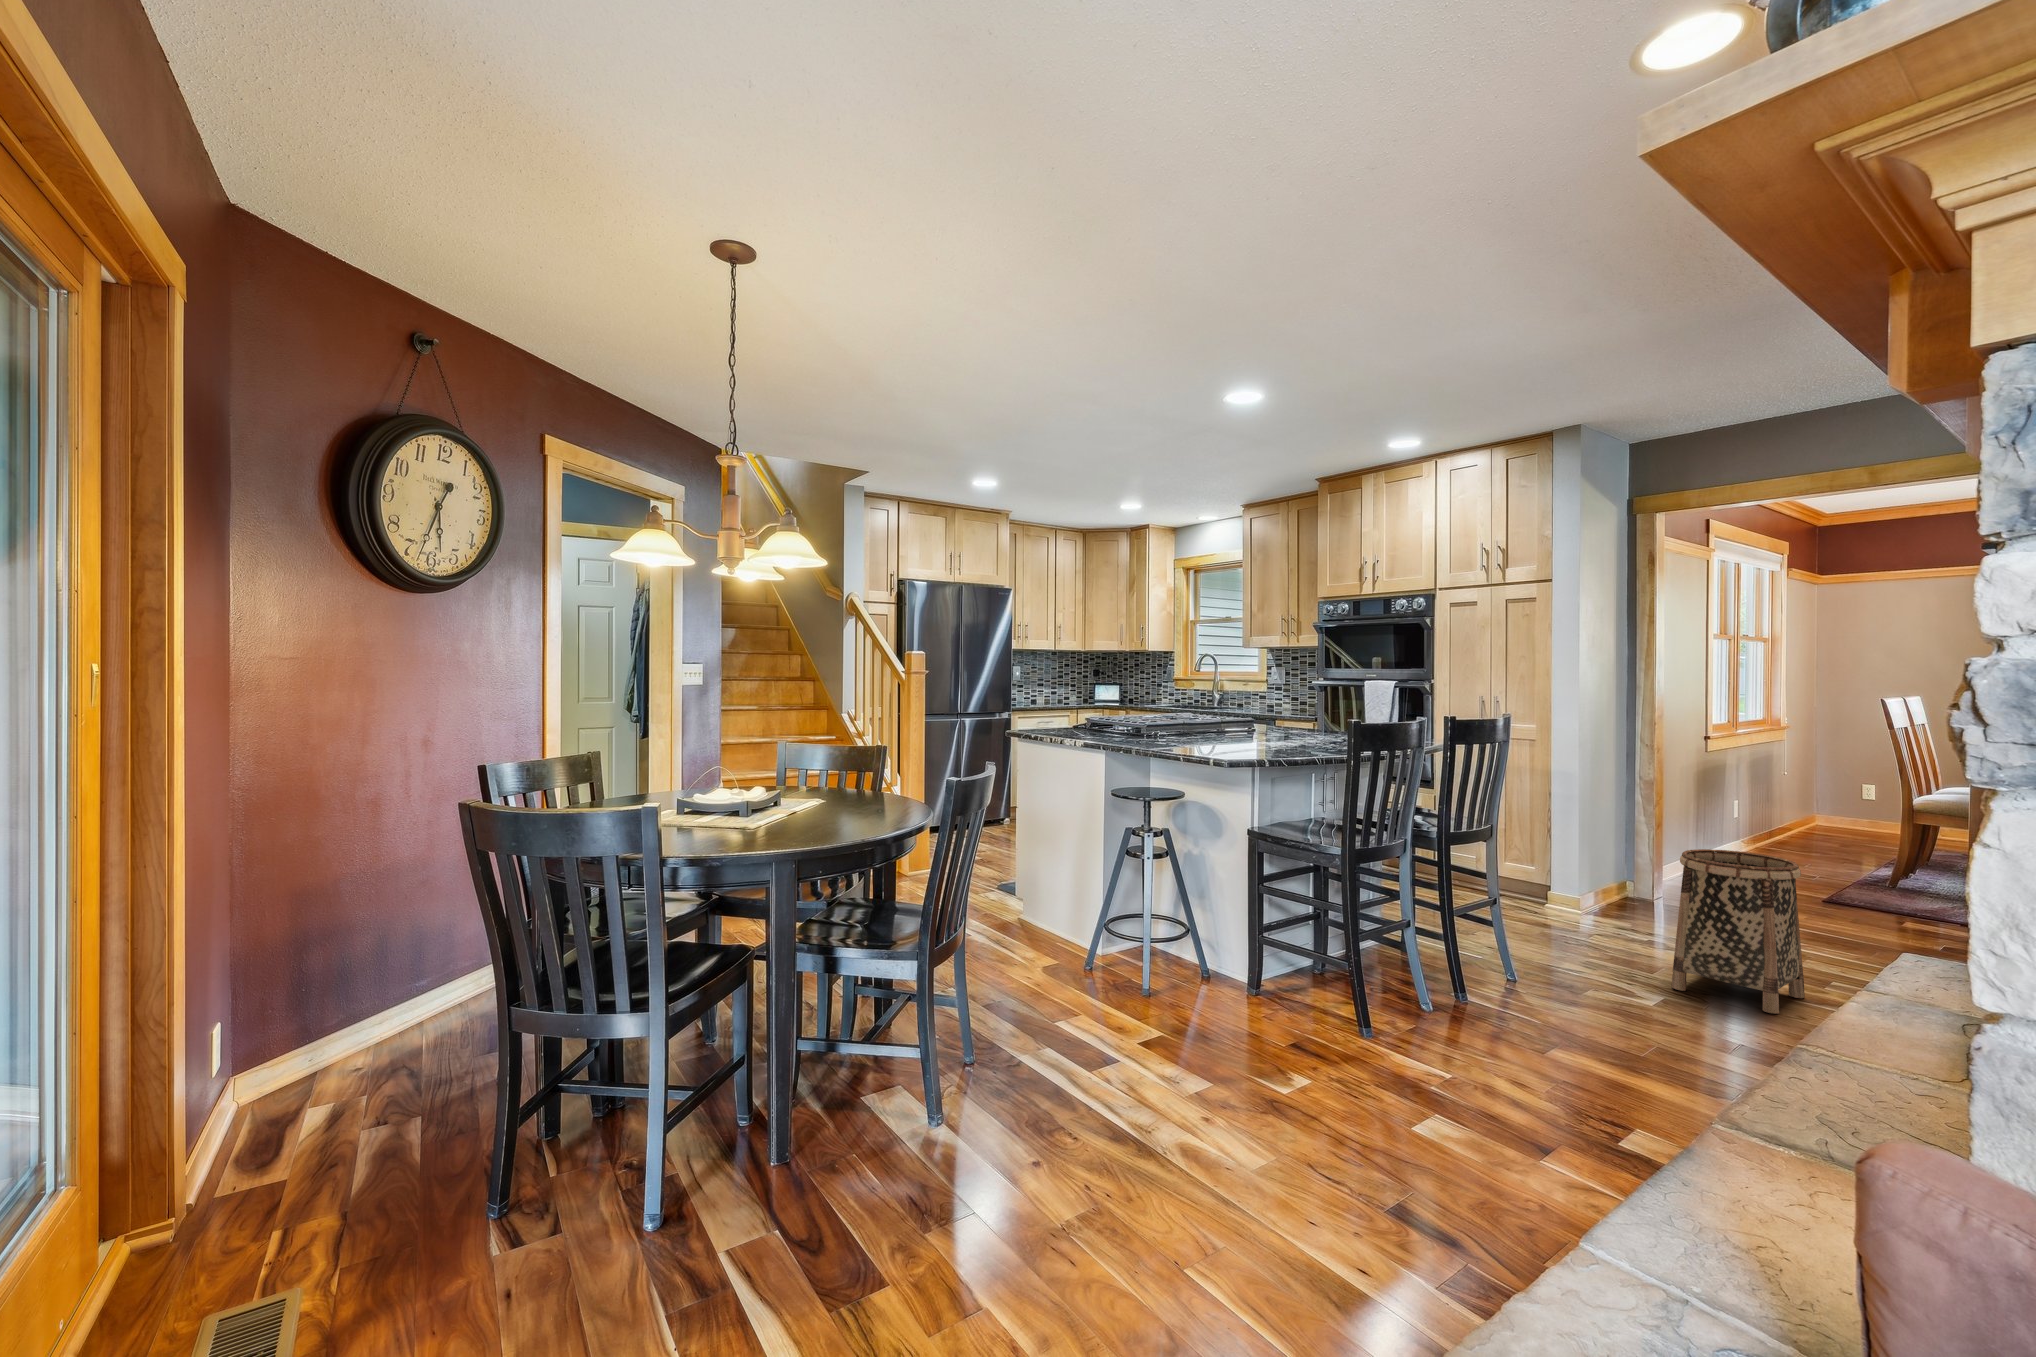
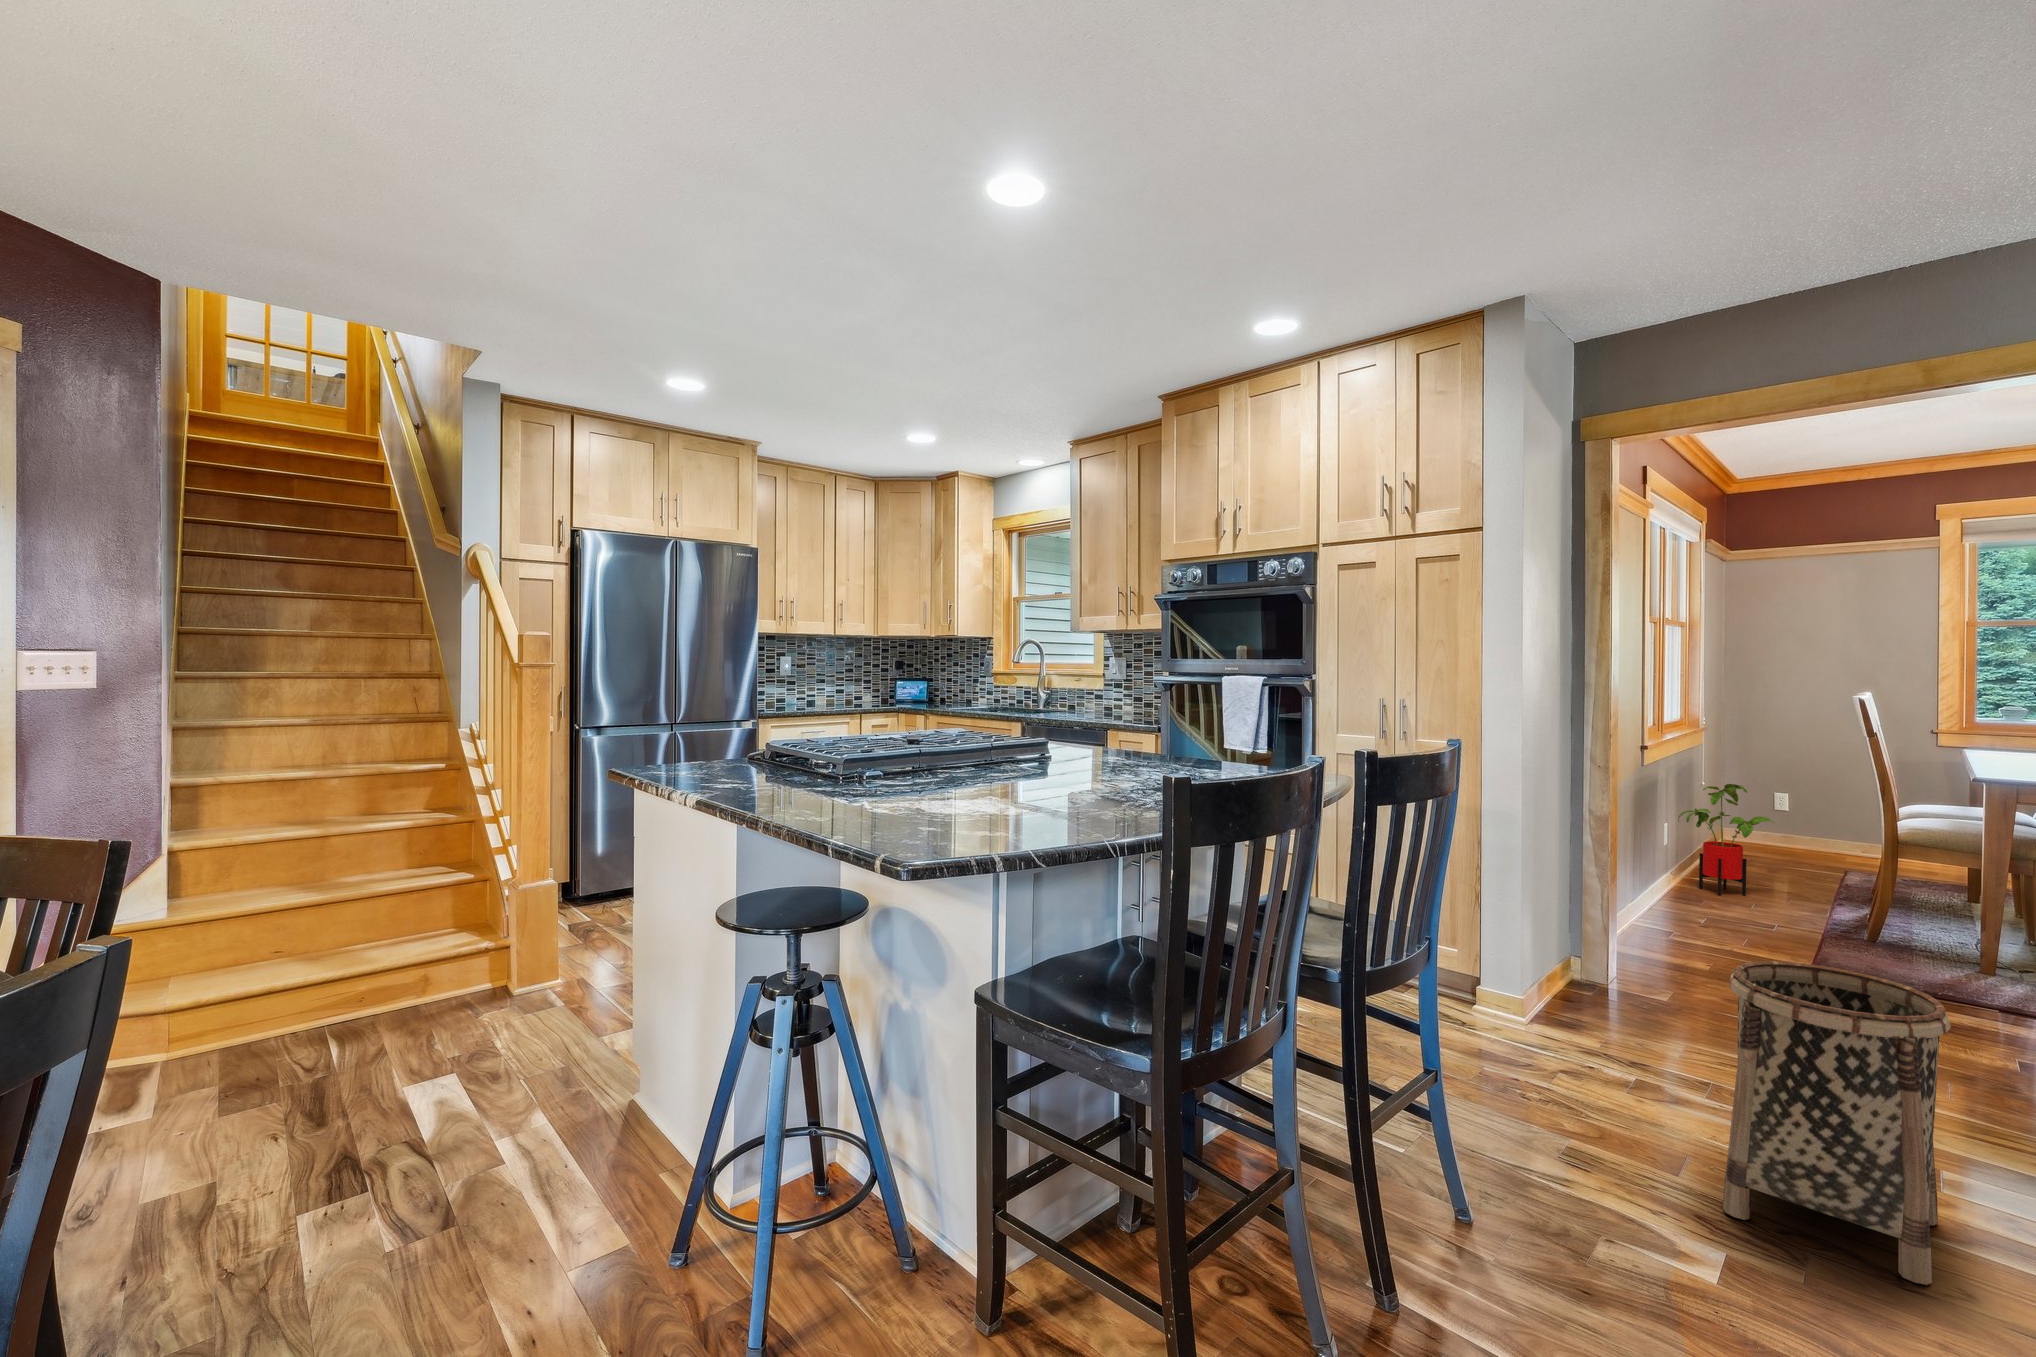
house plant: none [1750,770,1831,860] -> present [1678,784,1773,895]

